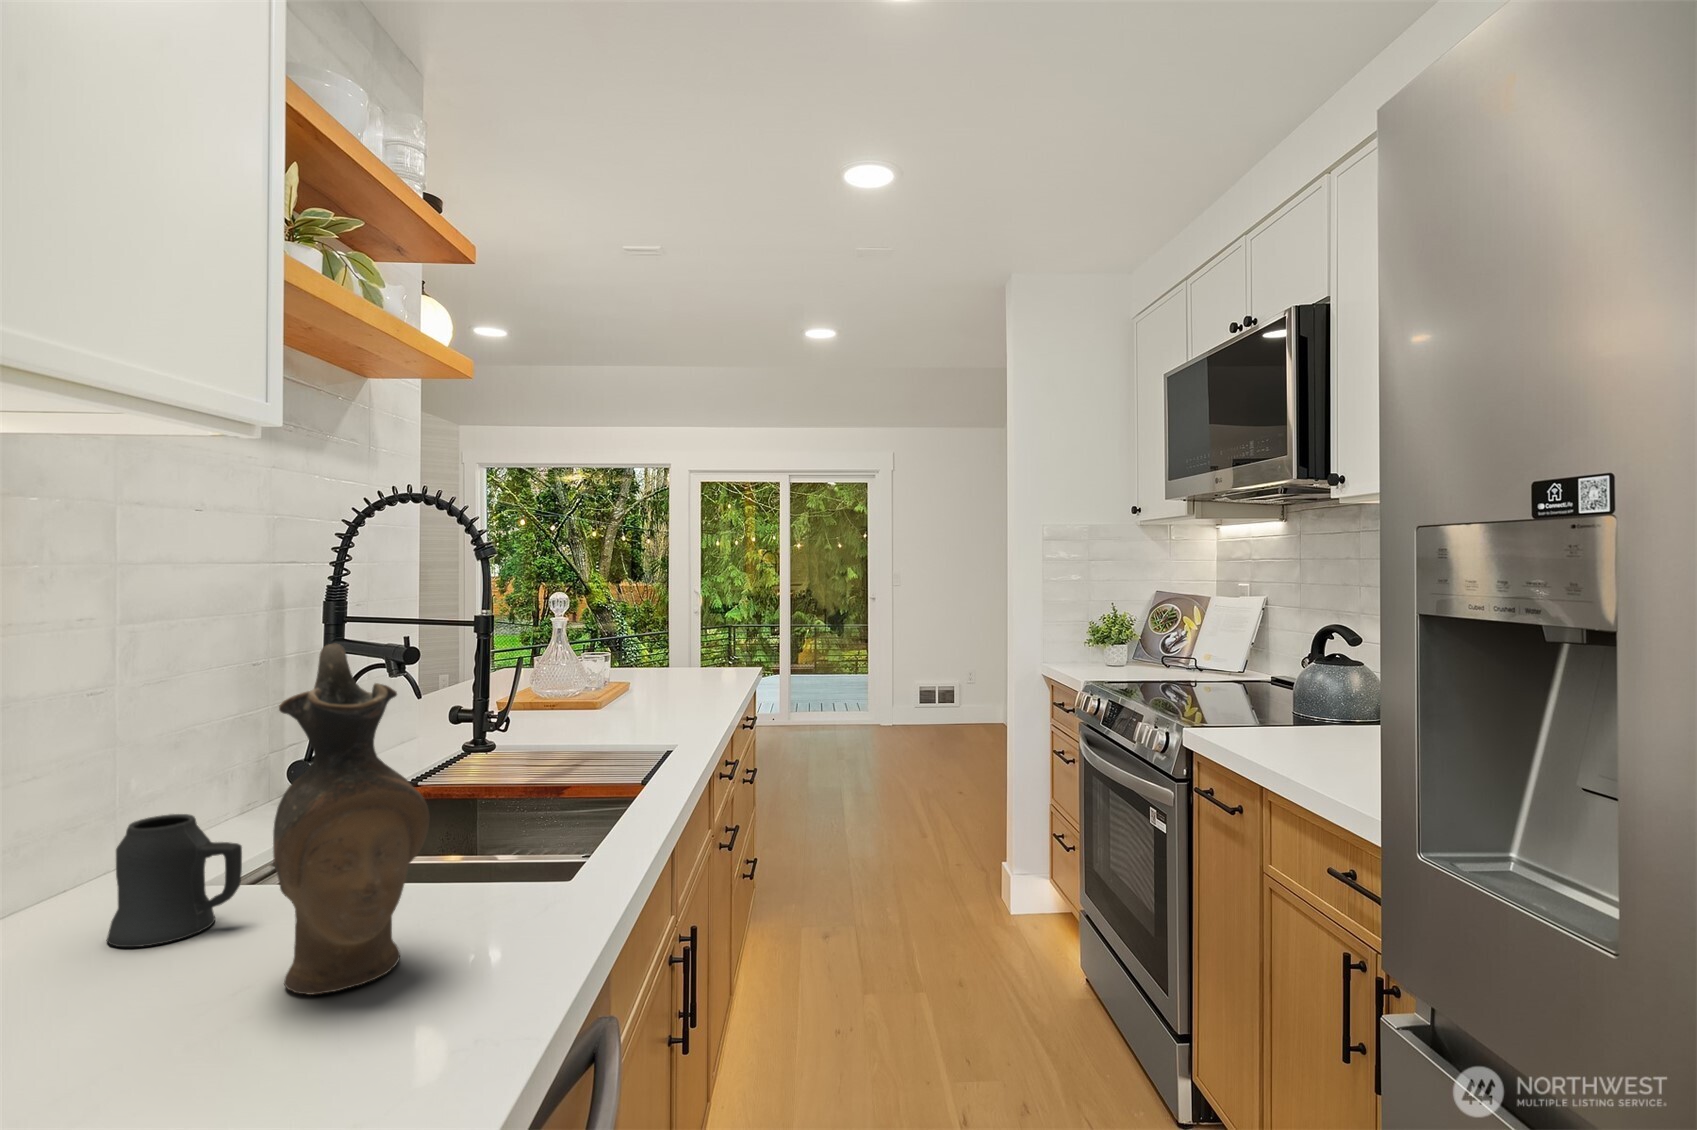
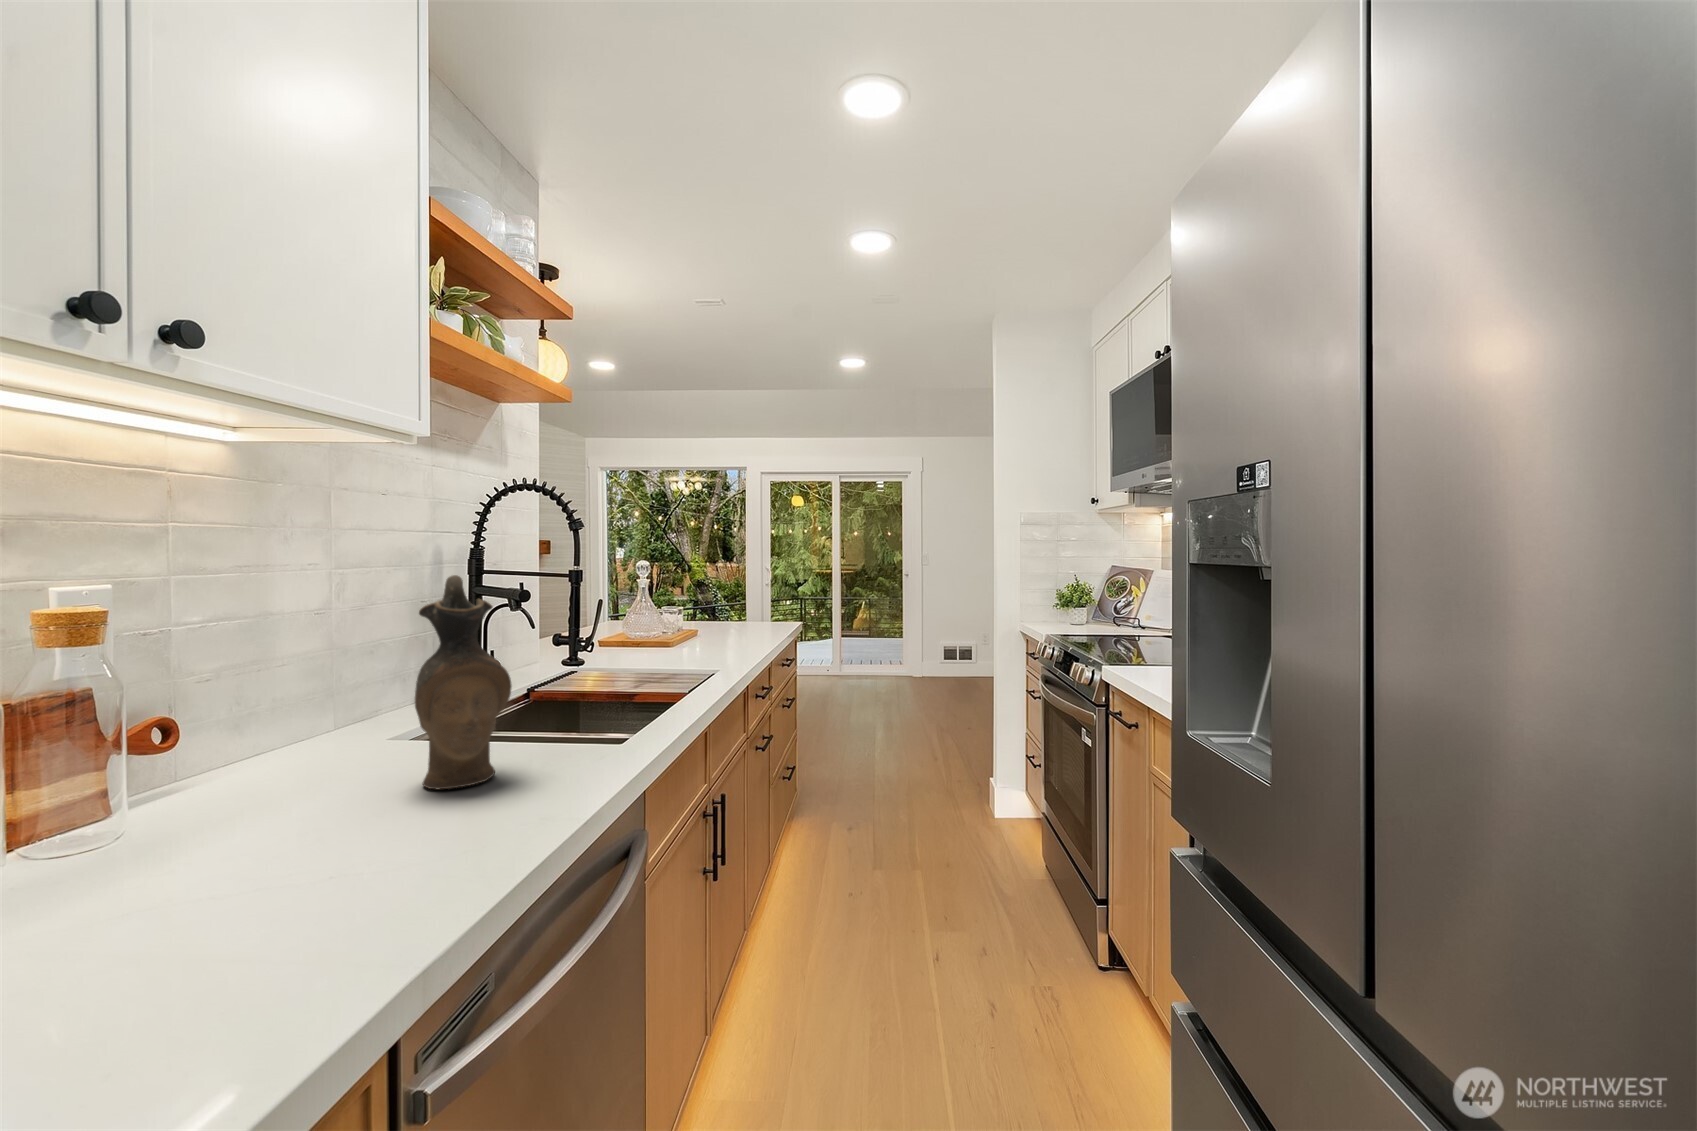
mug: present [106,814,242,947] -> none [321,686,403,766]

